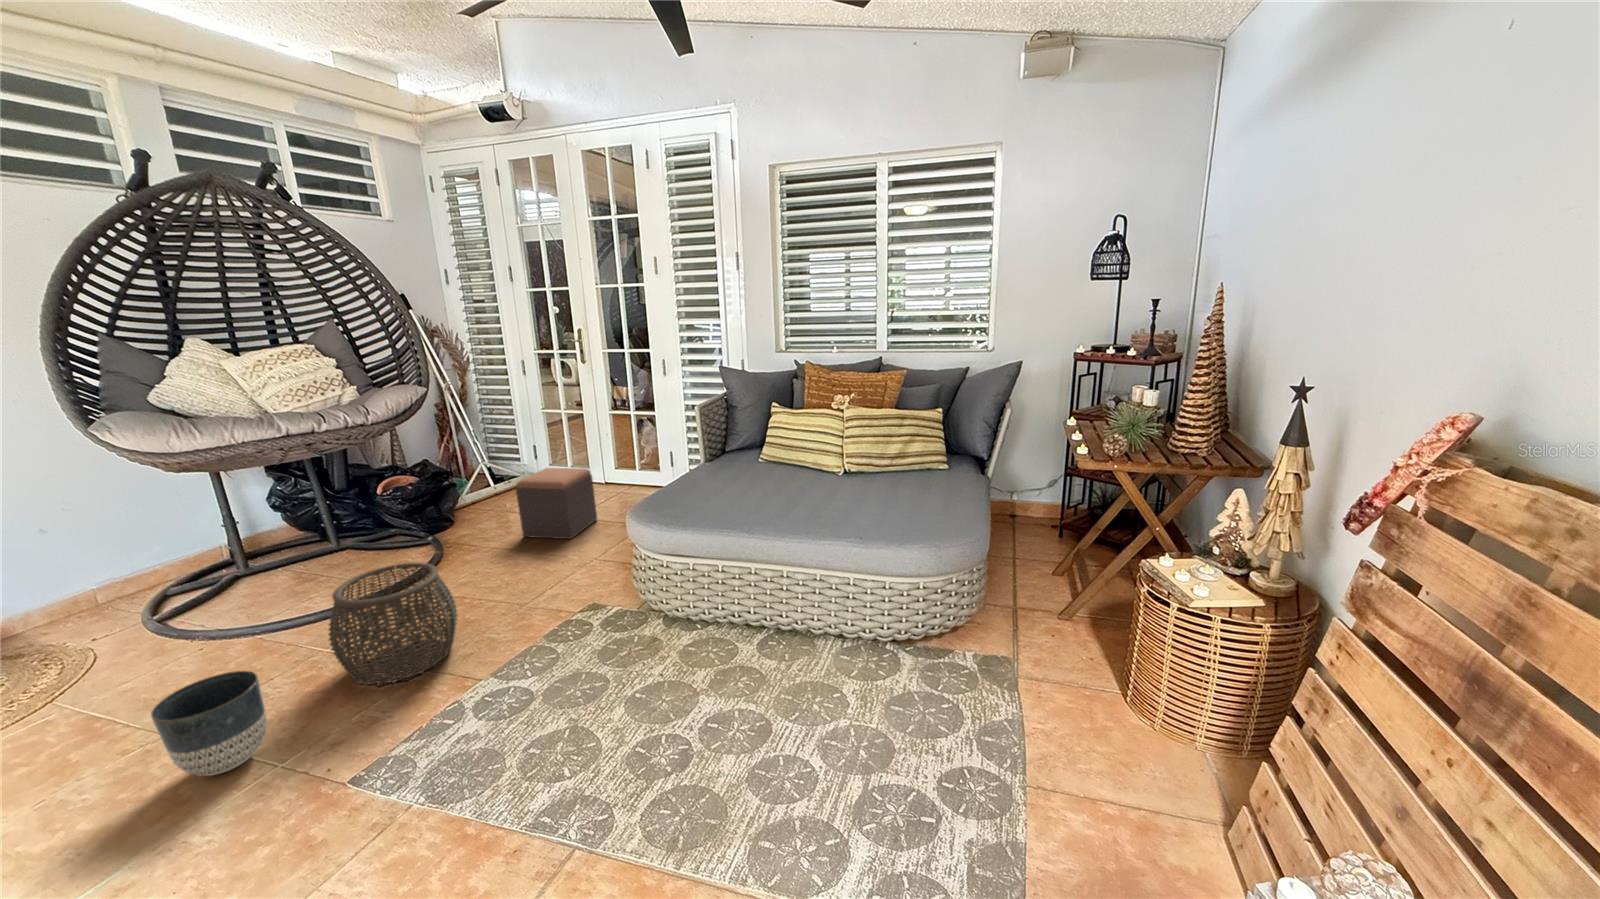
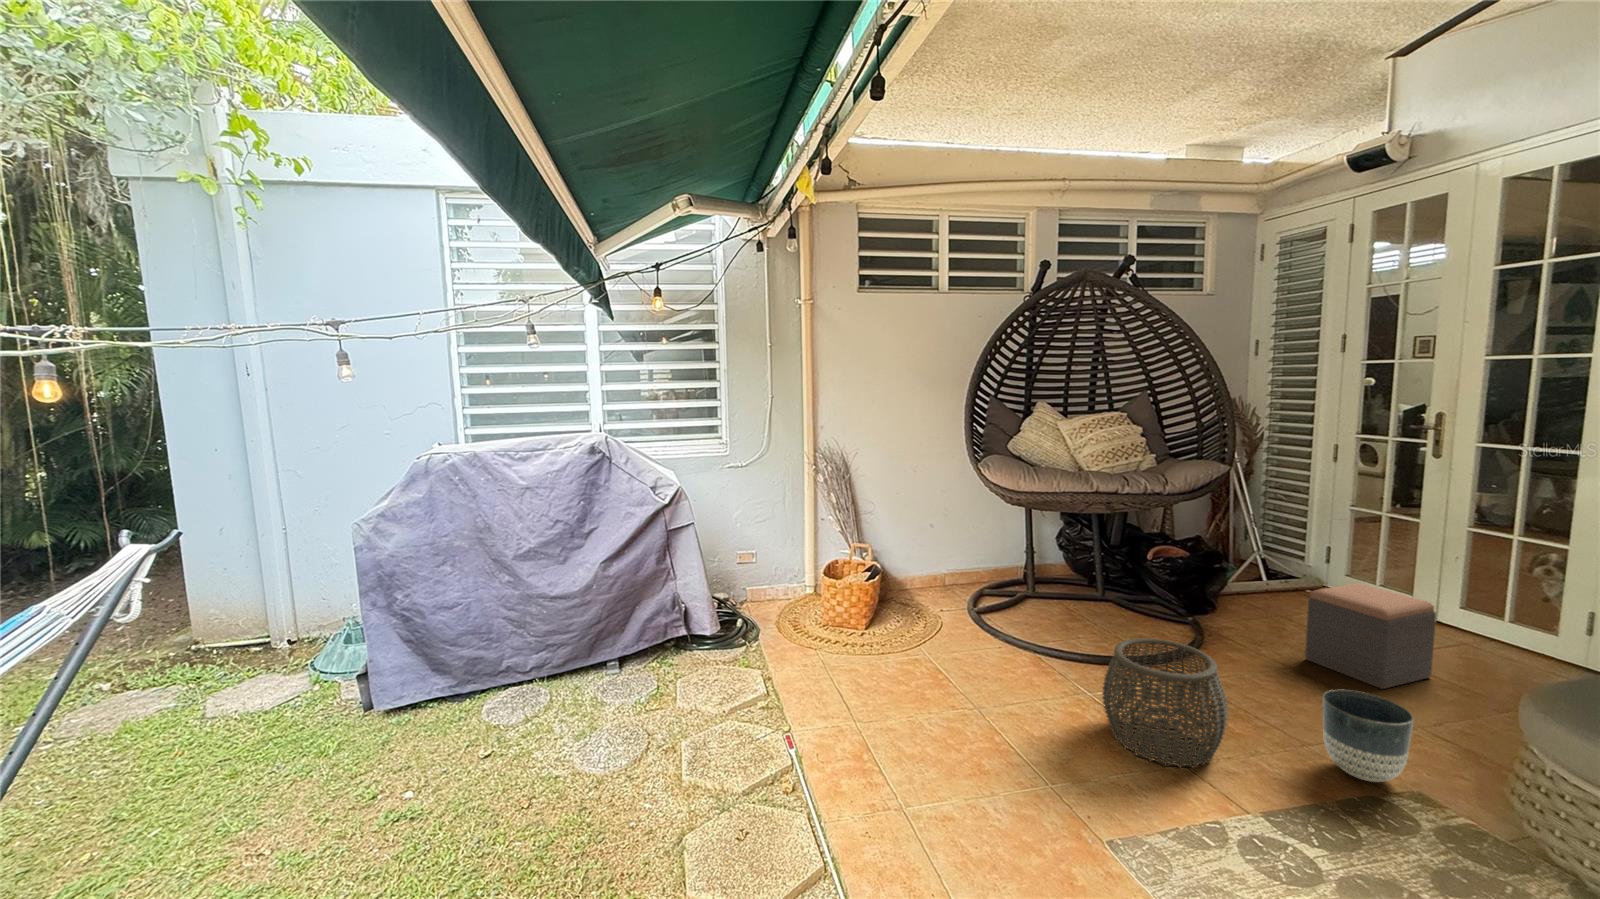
planter: present [151,671,267,776] -> present [1323,690,1413,782]

